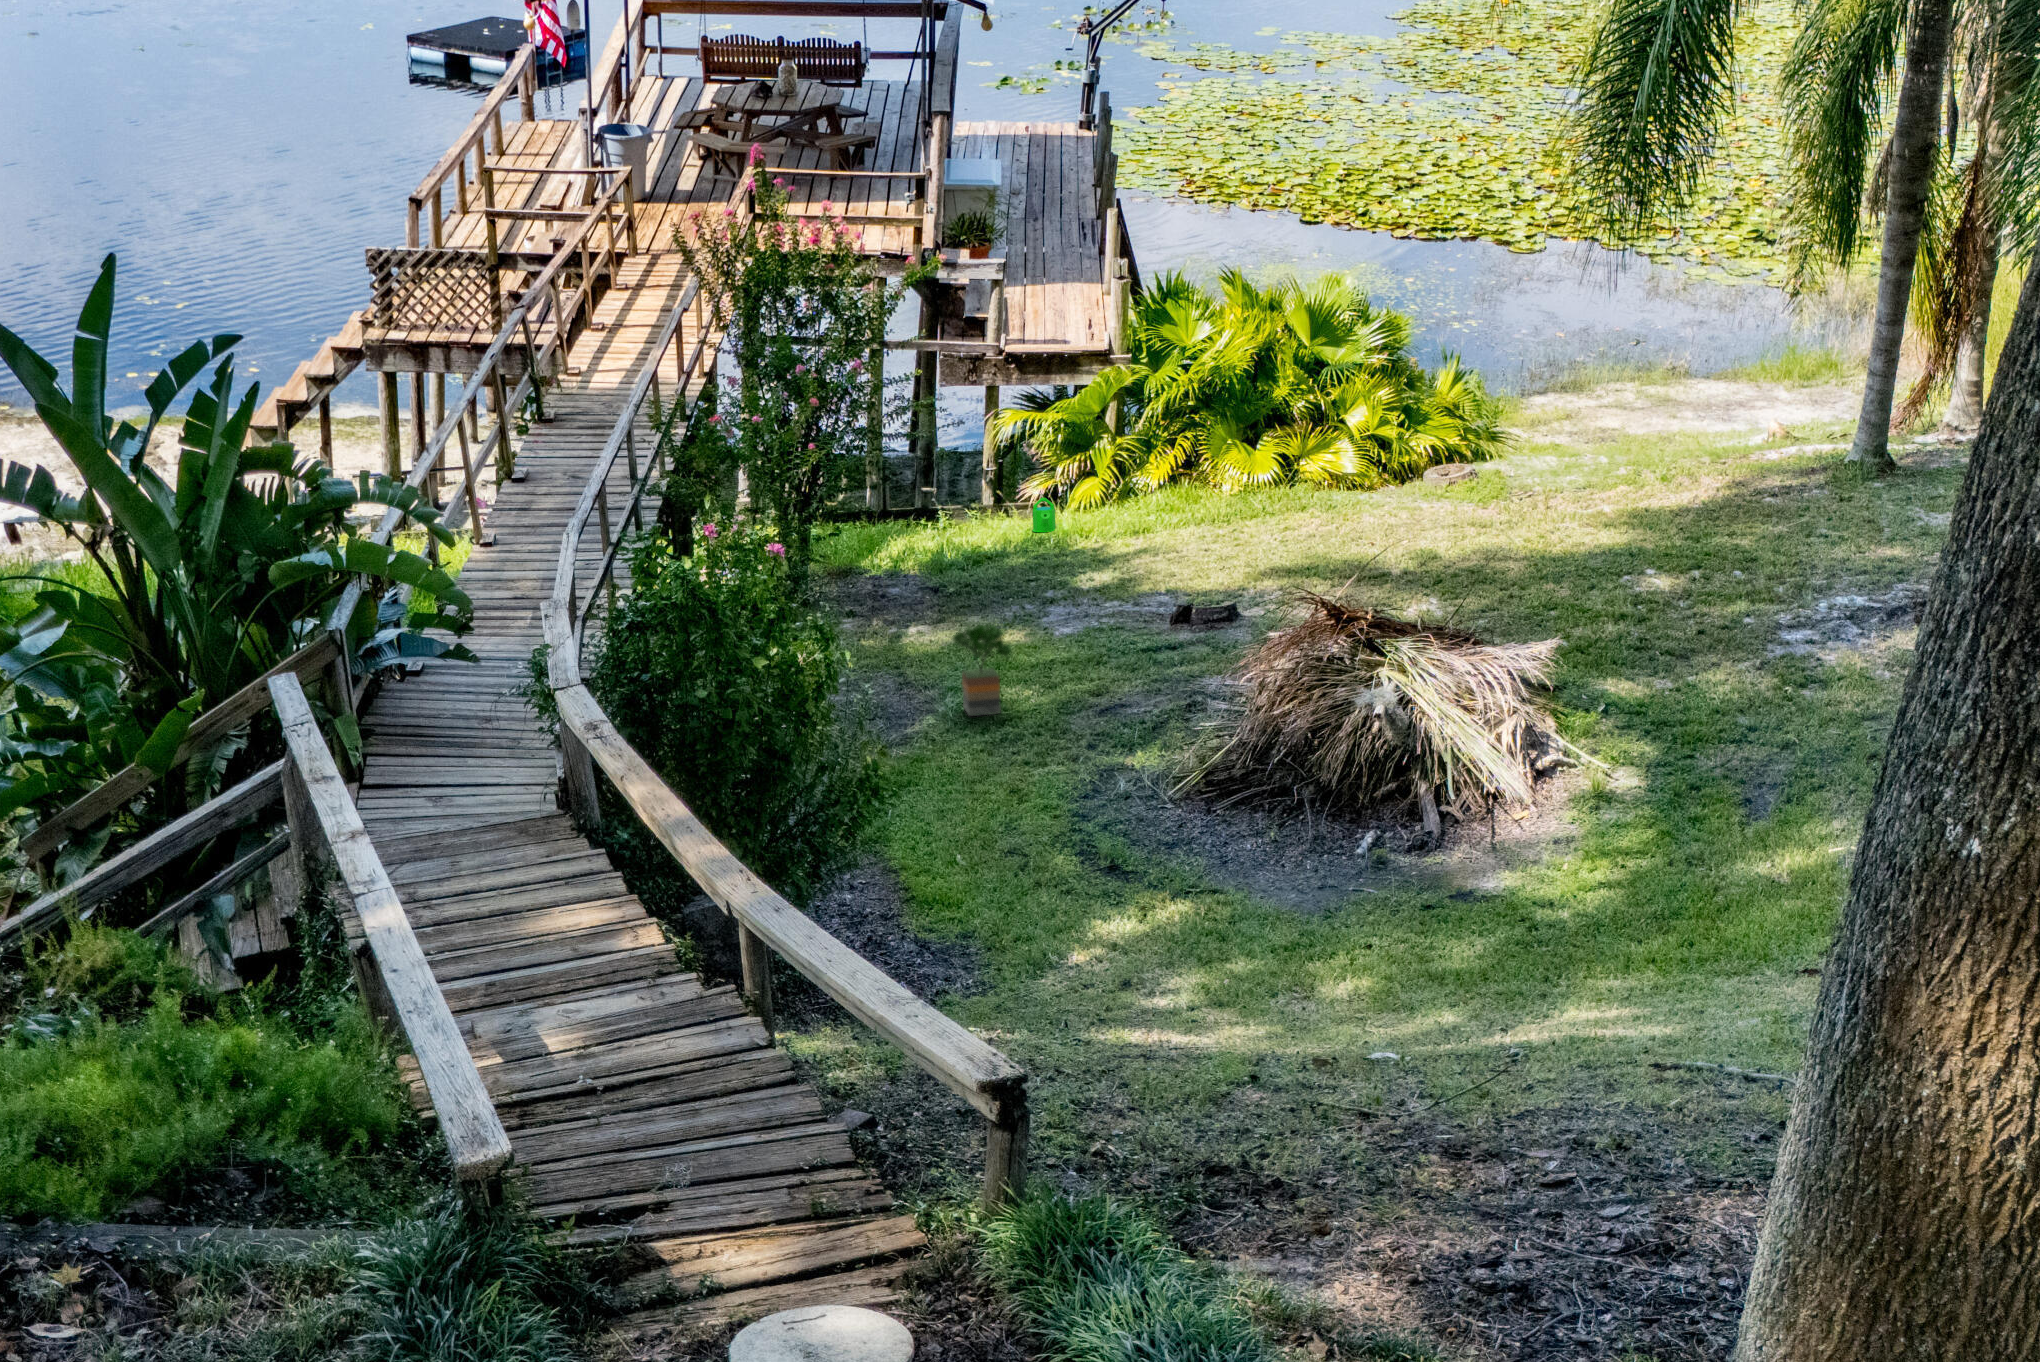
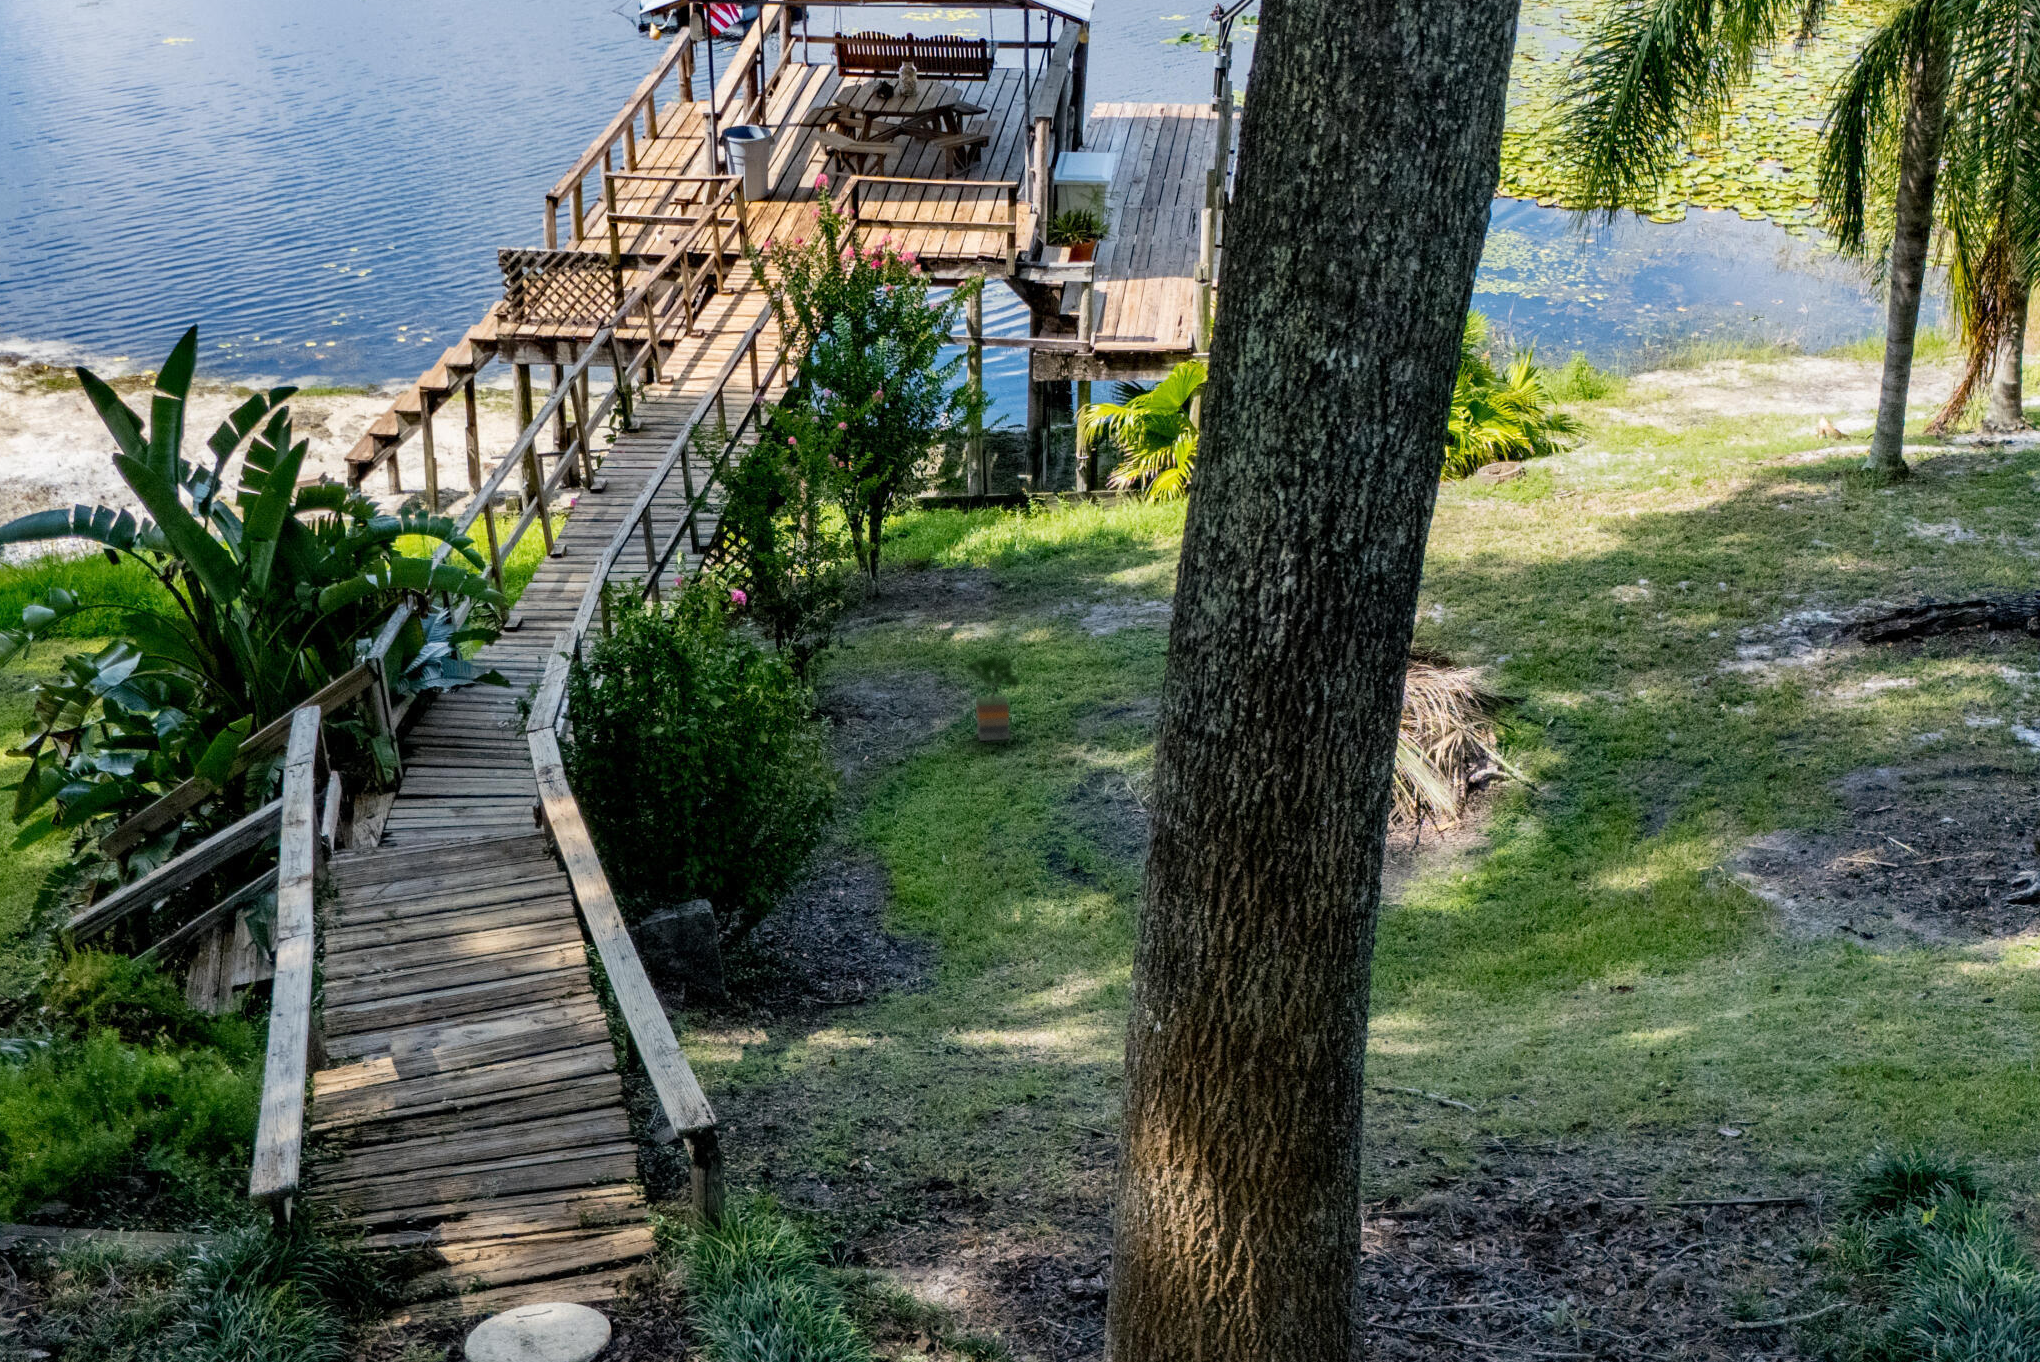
watering can: present [1032,498,1056,533] -> none [1100,510,1126,544]

